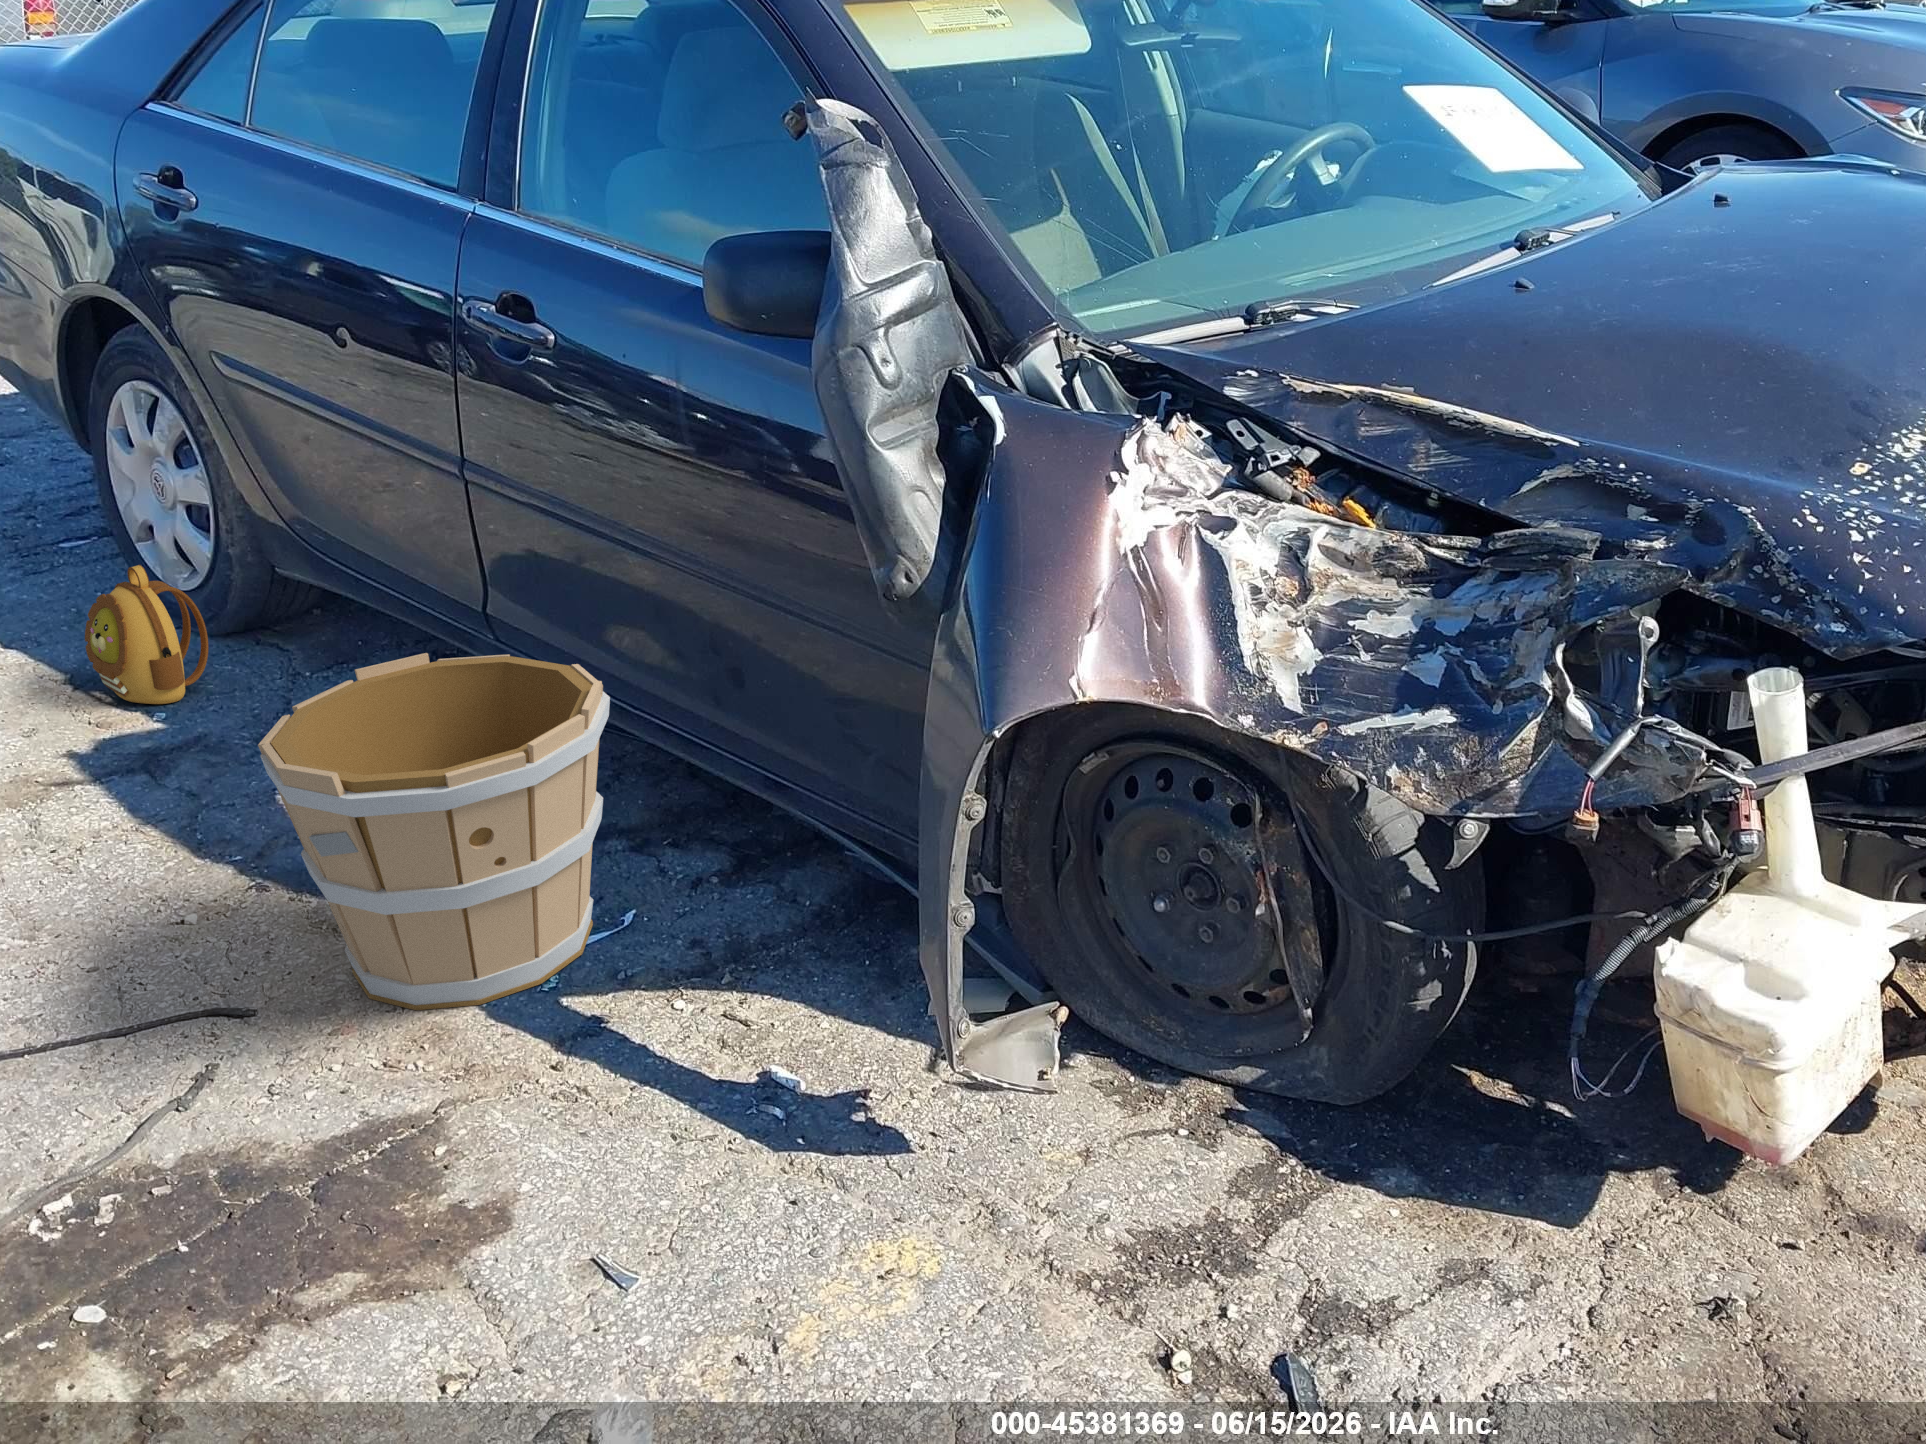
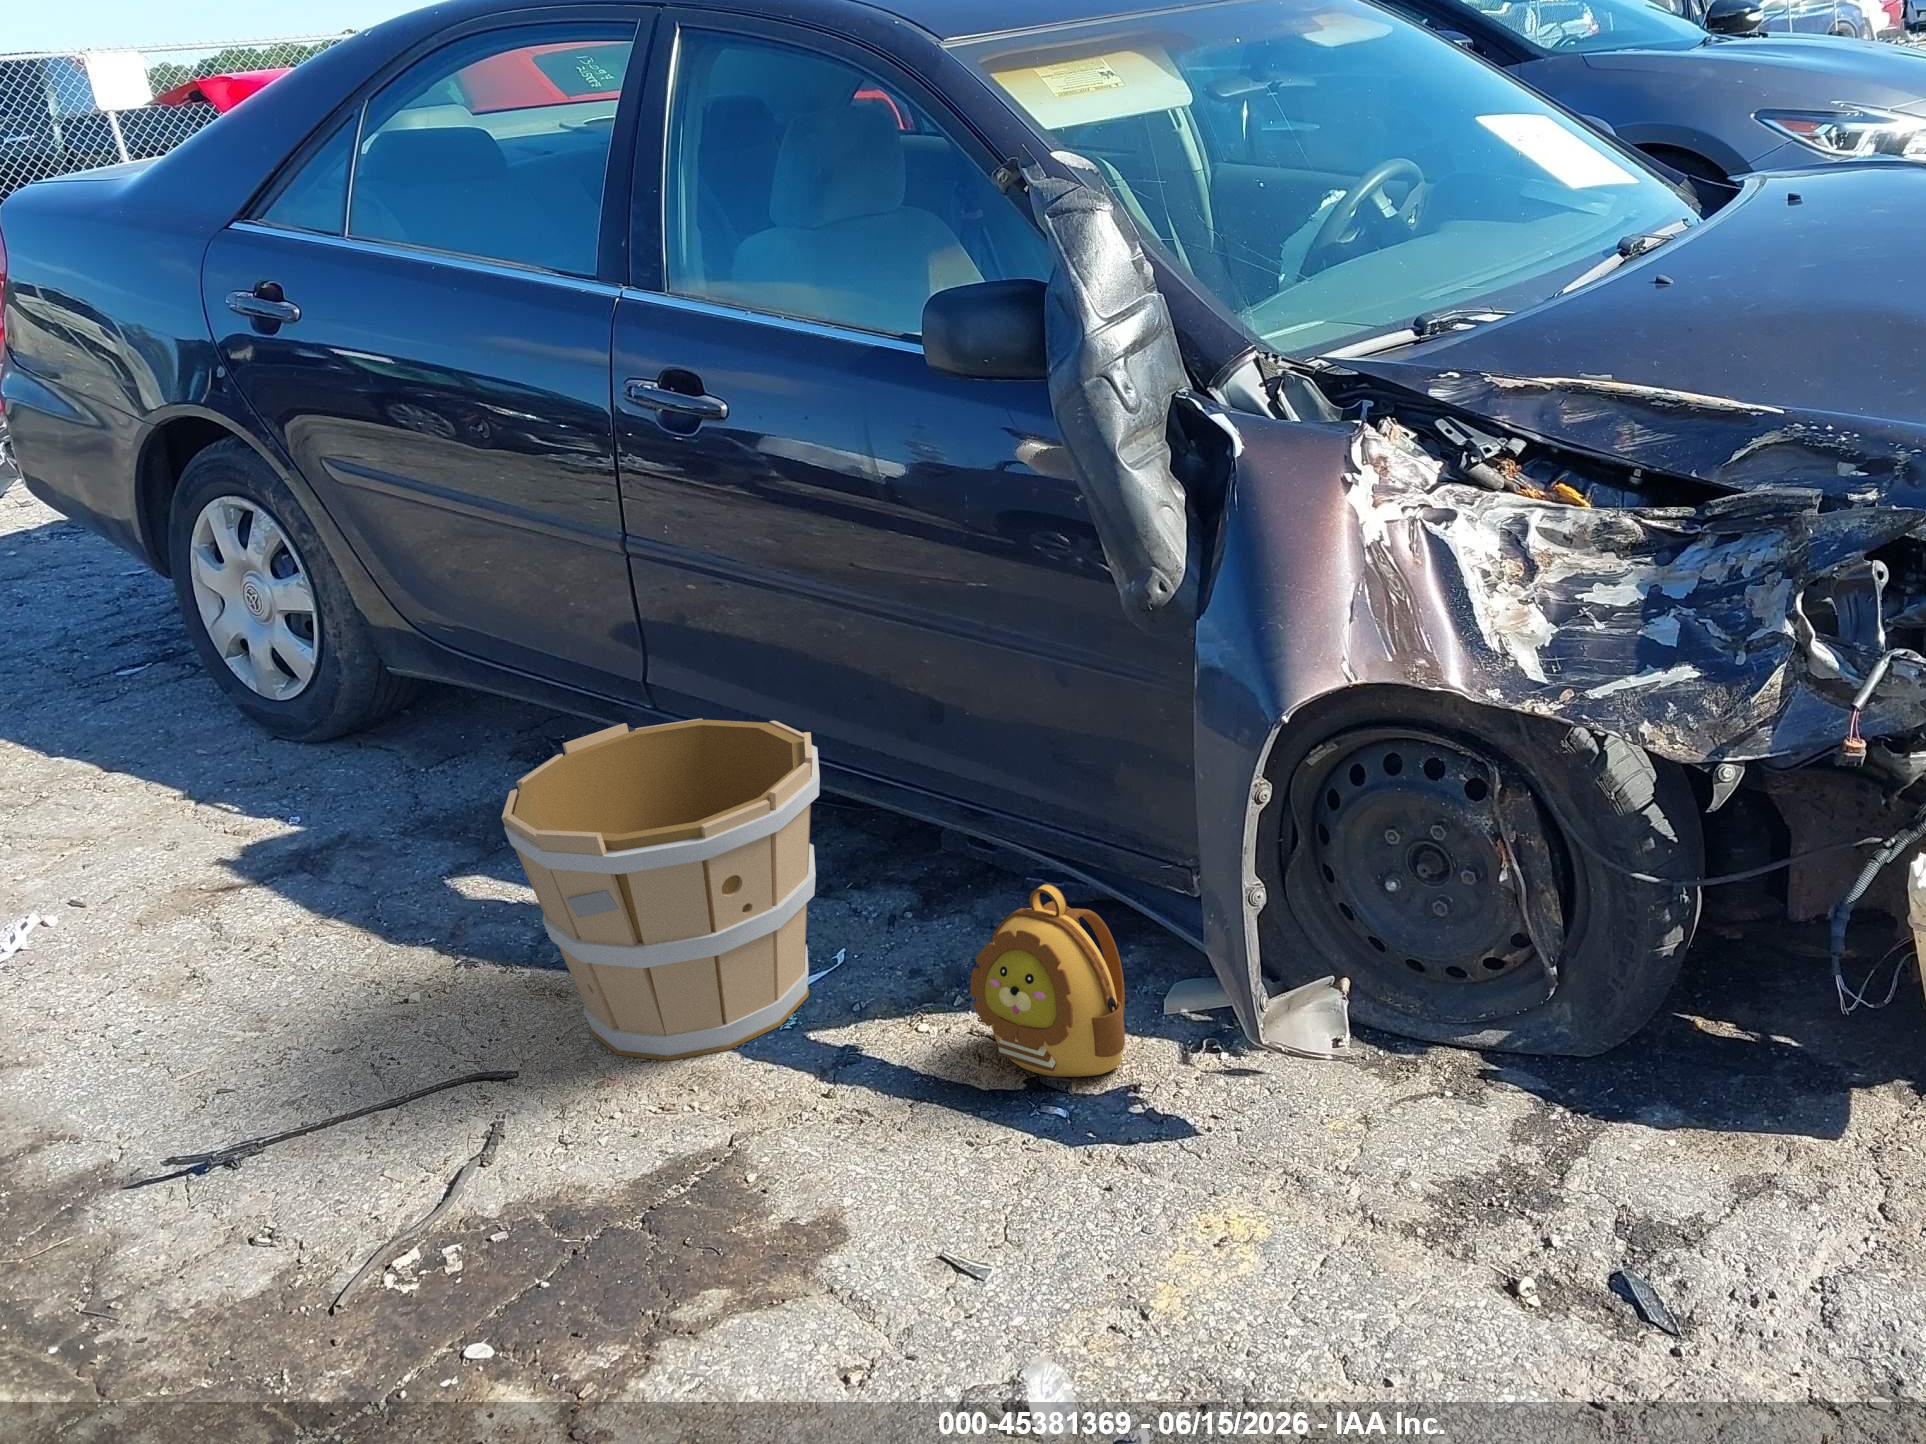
backpack: present [85,565,208,704] -> present [970,884,1125,1077]

